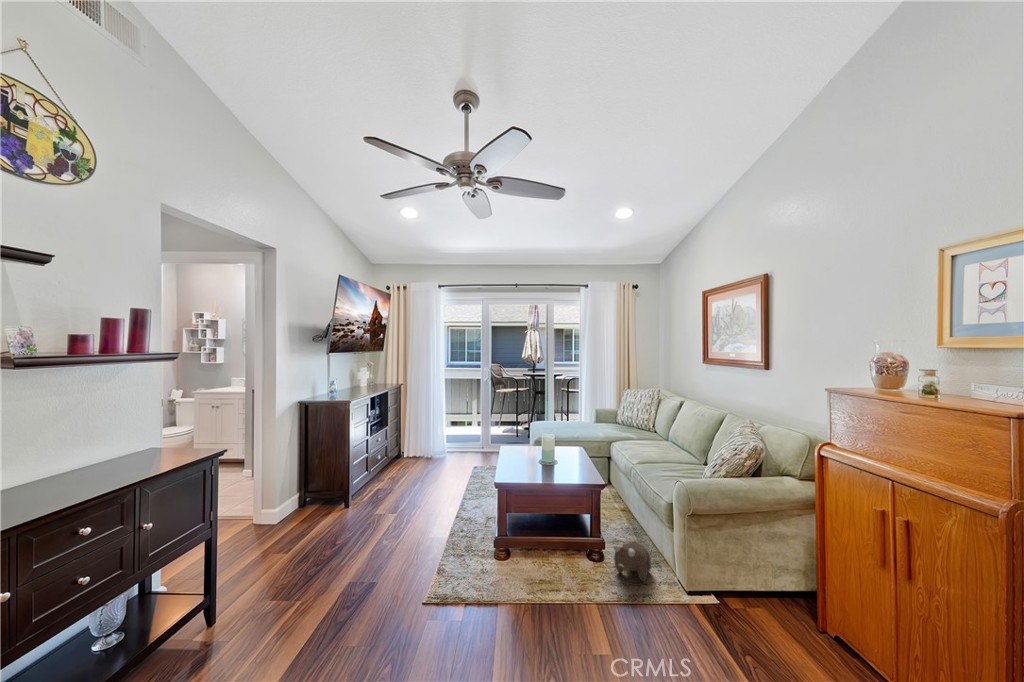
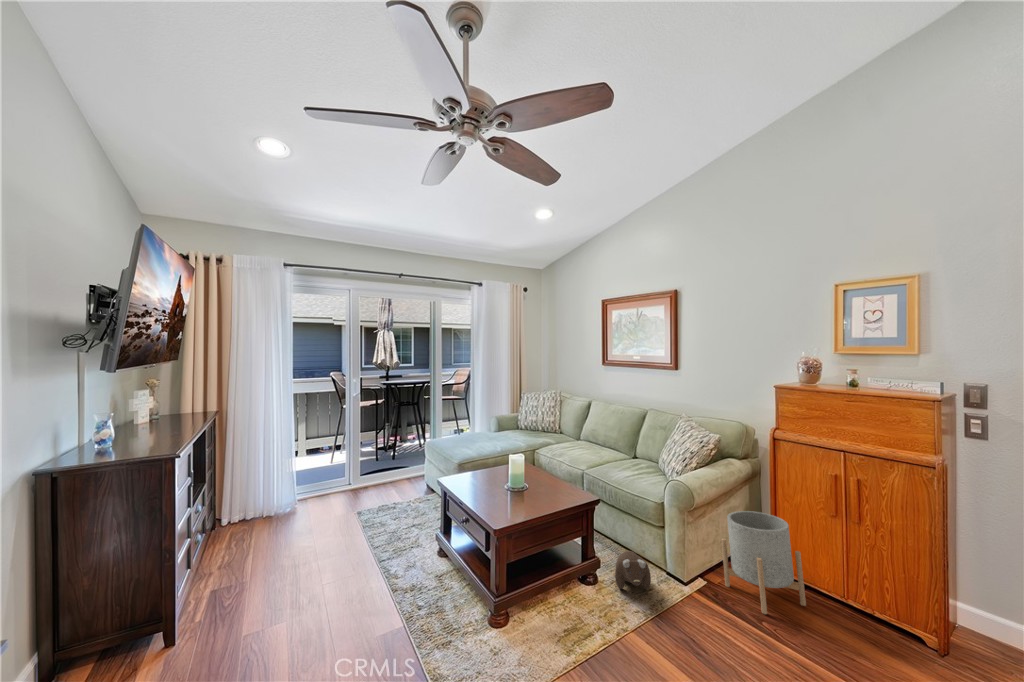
planter: none [740,533,826,662] -> present [722,511,806,614]

